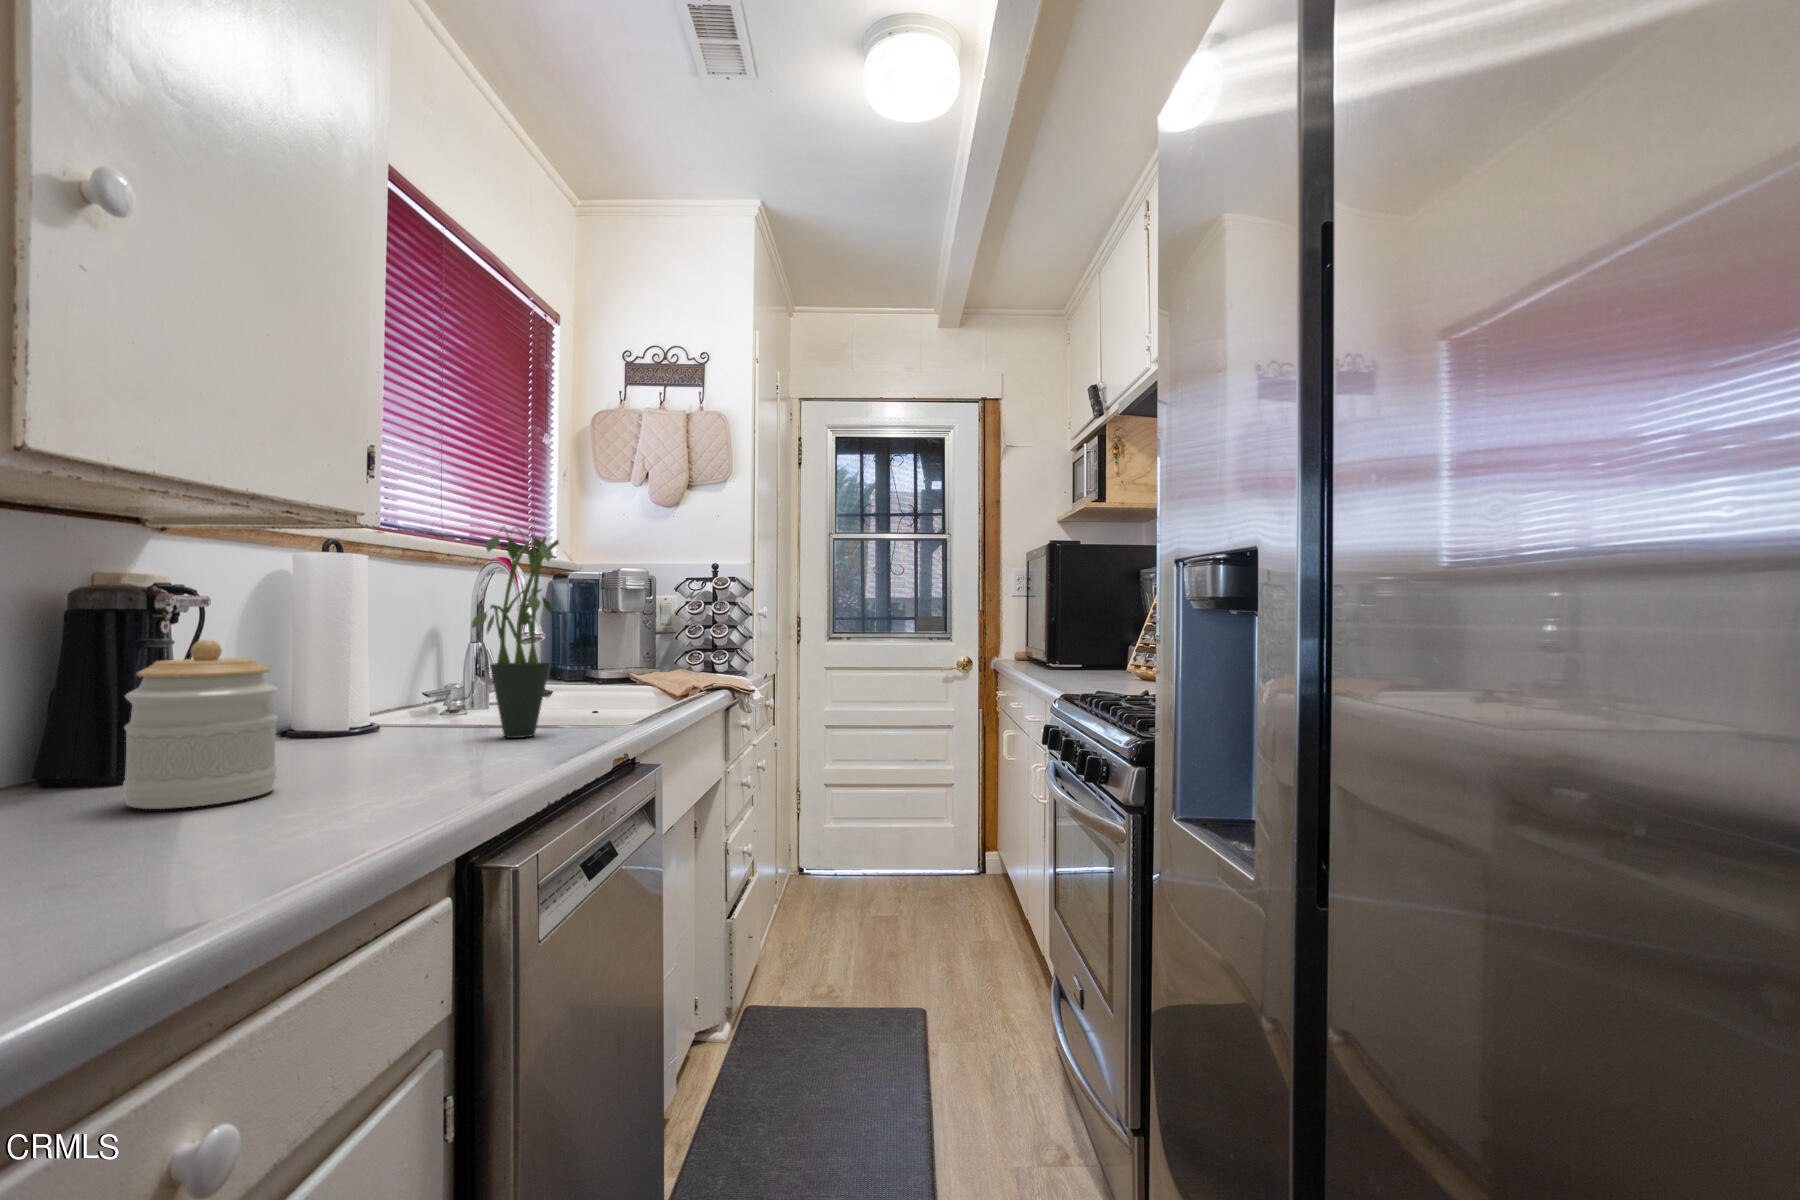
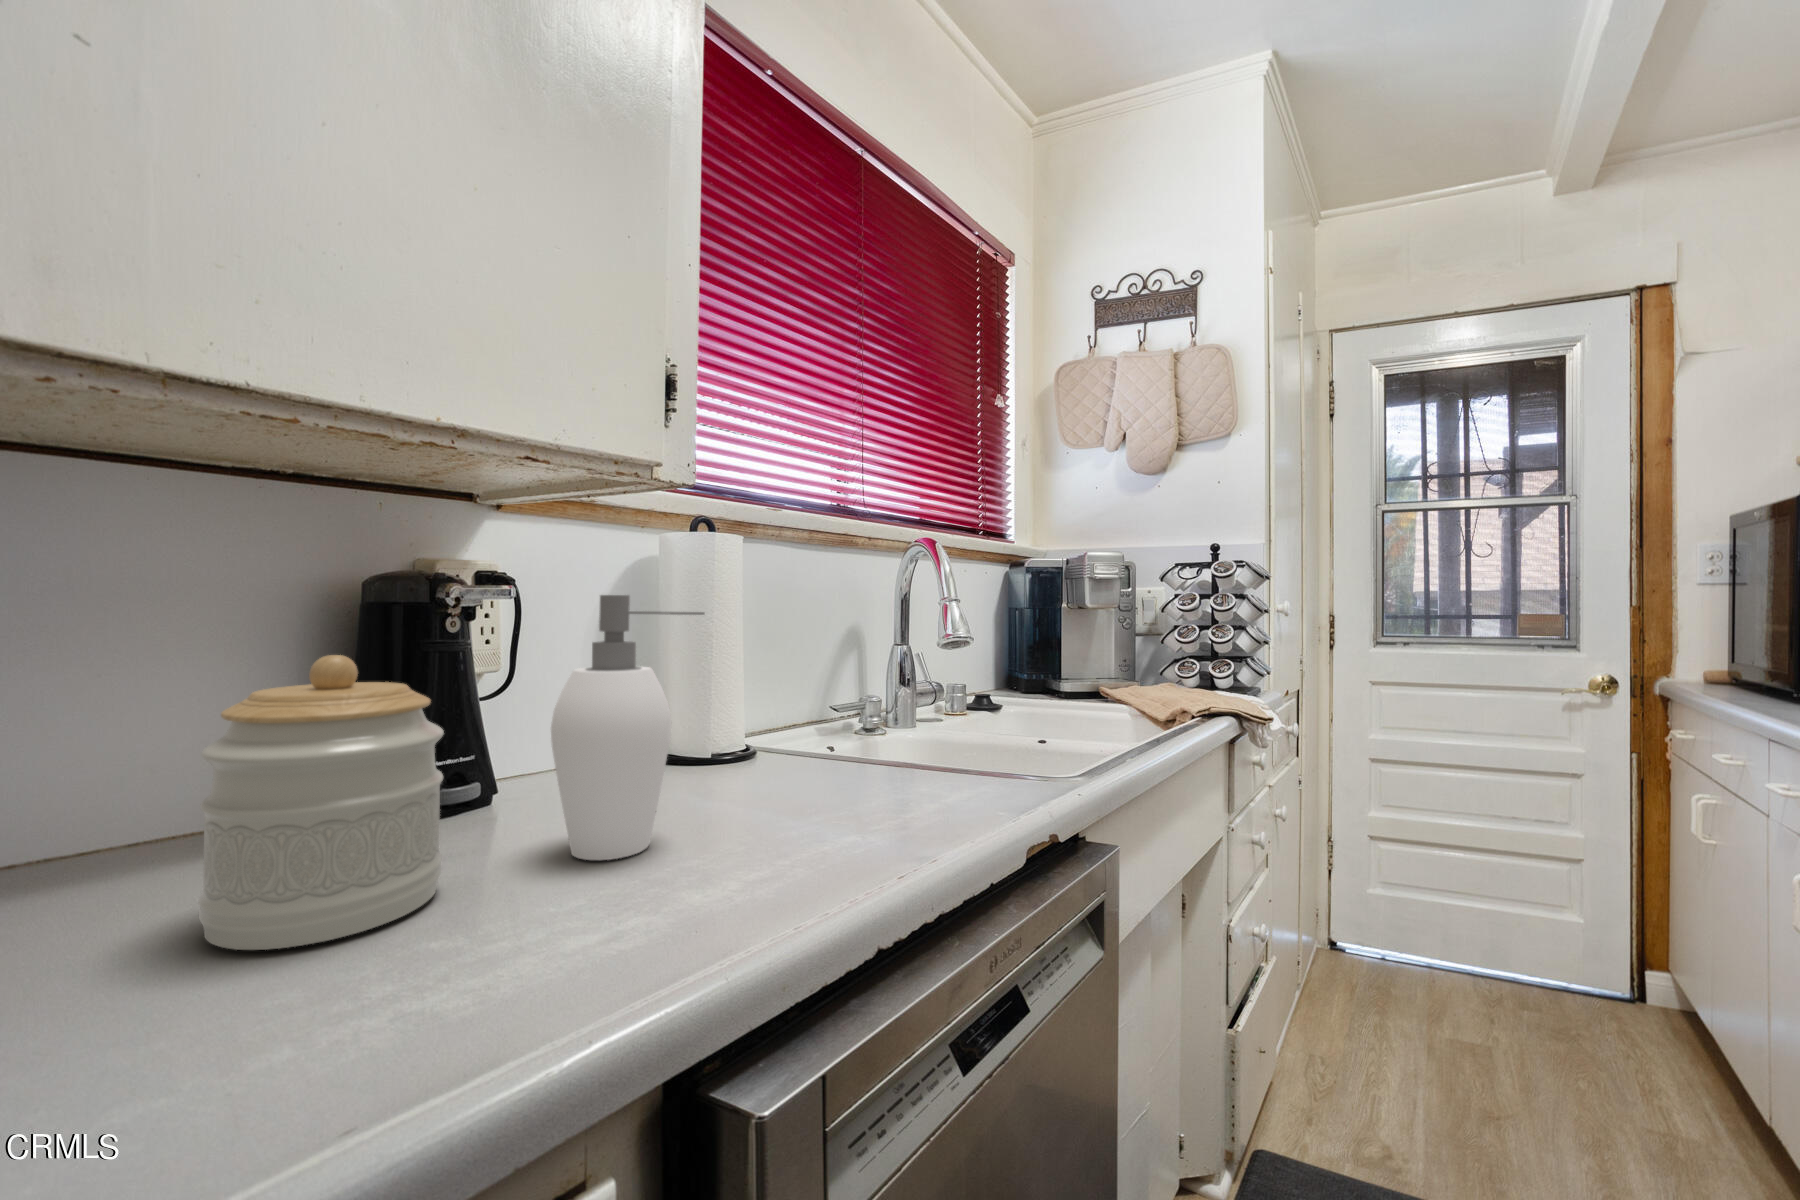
potted plant: present [472,527,559,738] -> none [812,473,964,809]
soap dispenser: none [308,603,422,770] -> present [551,595,705,860]

